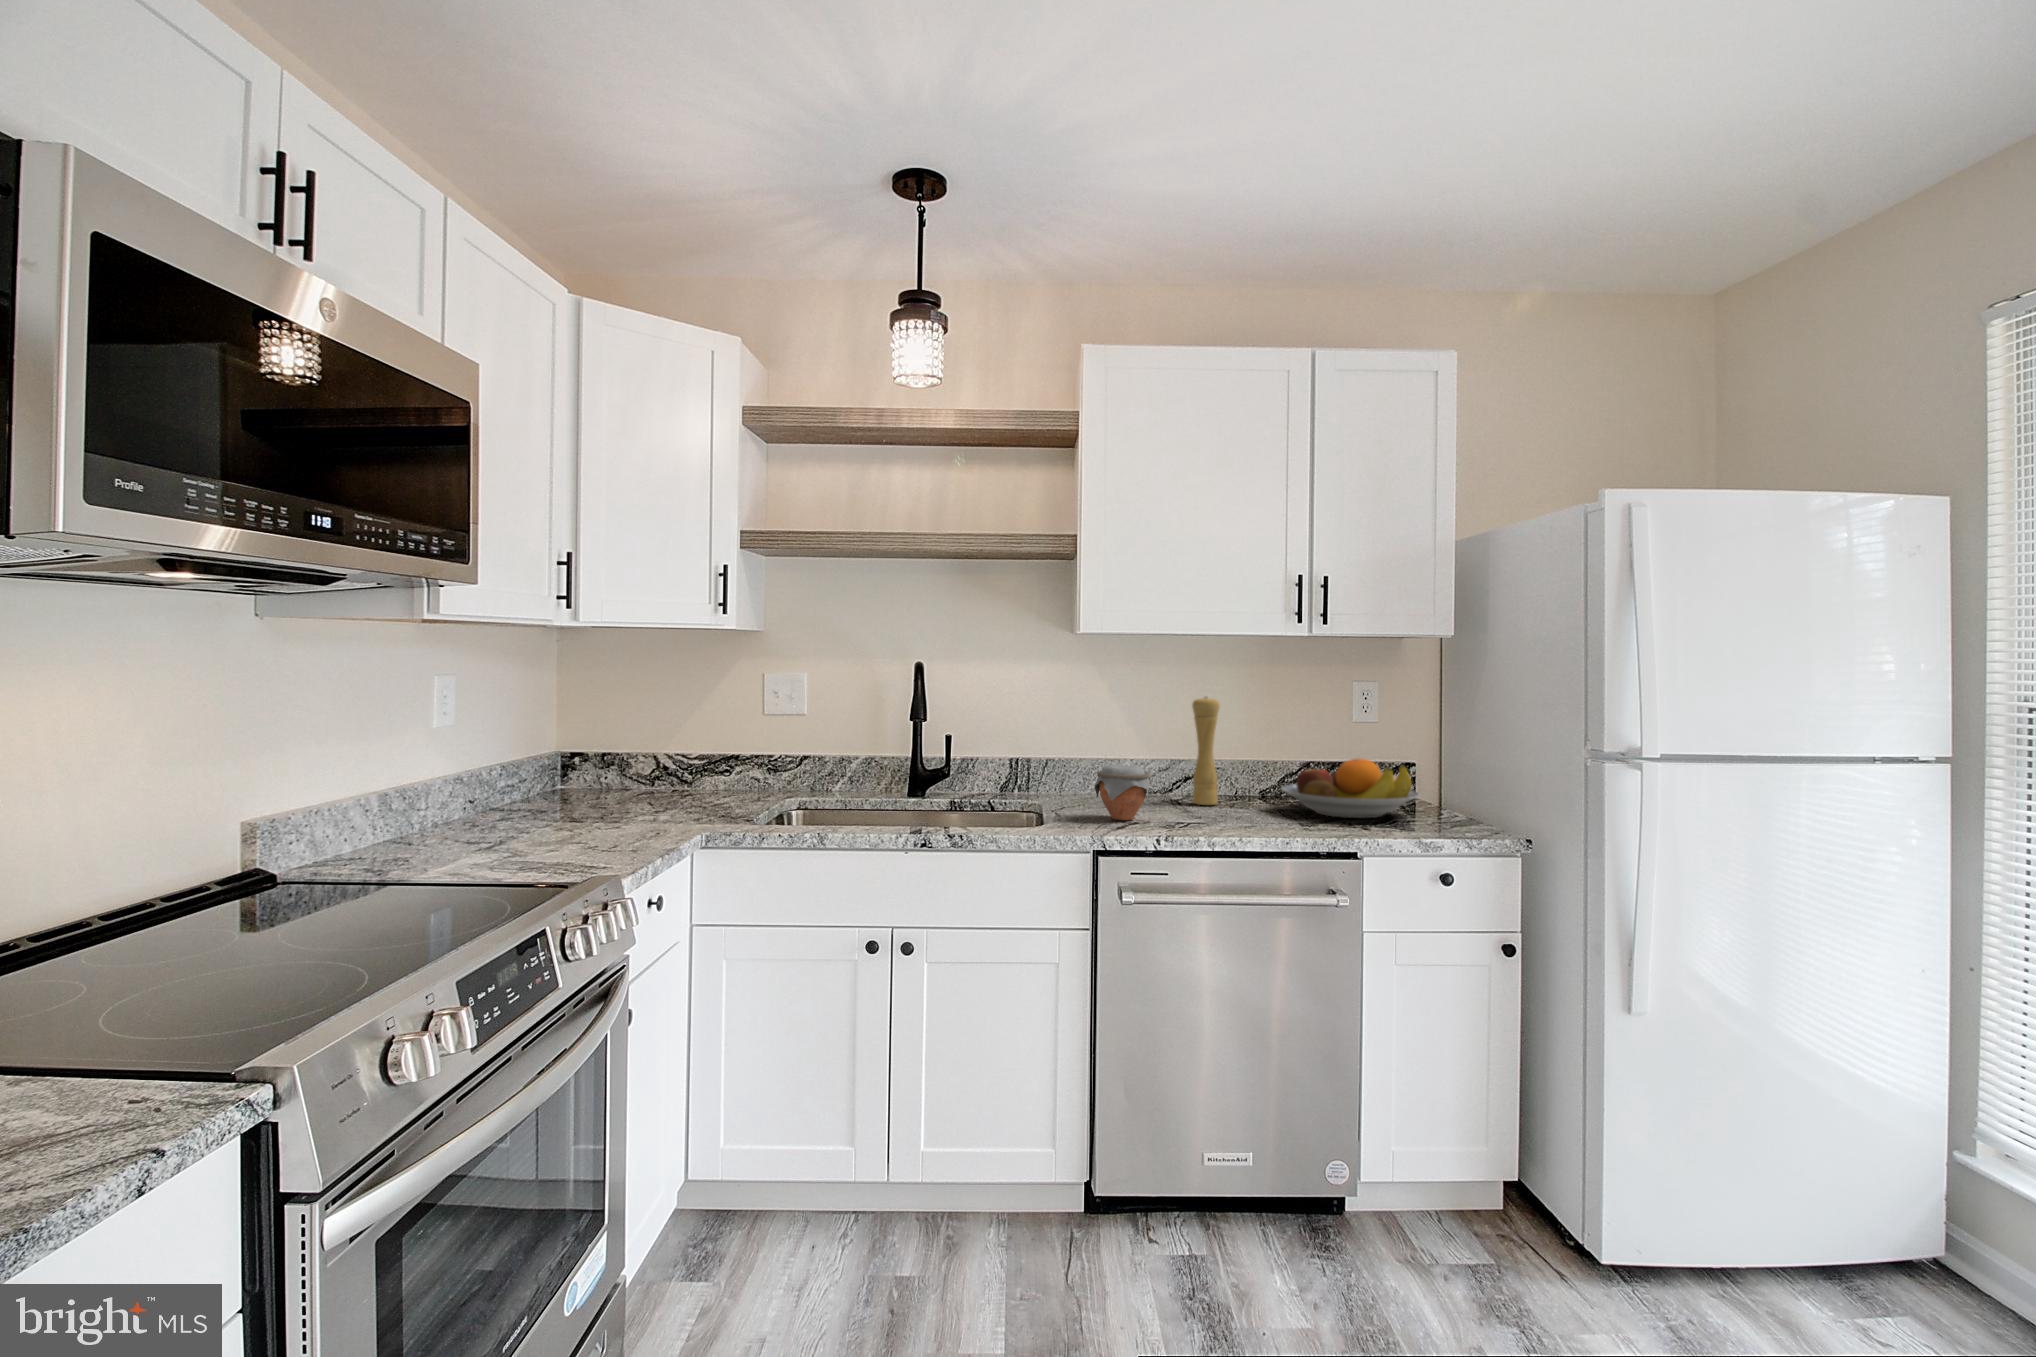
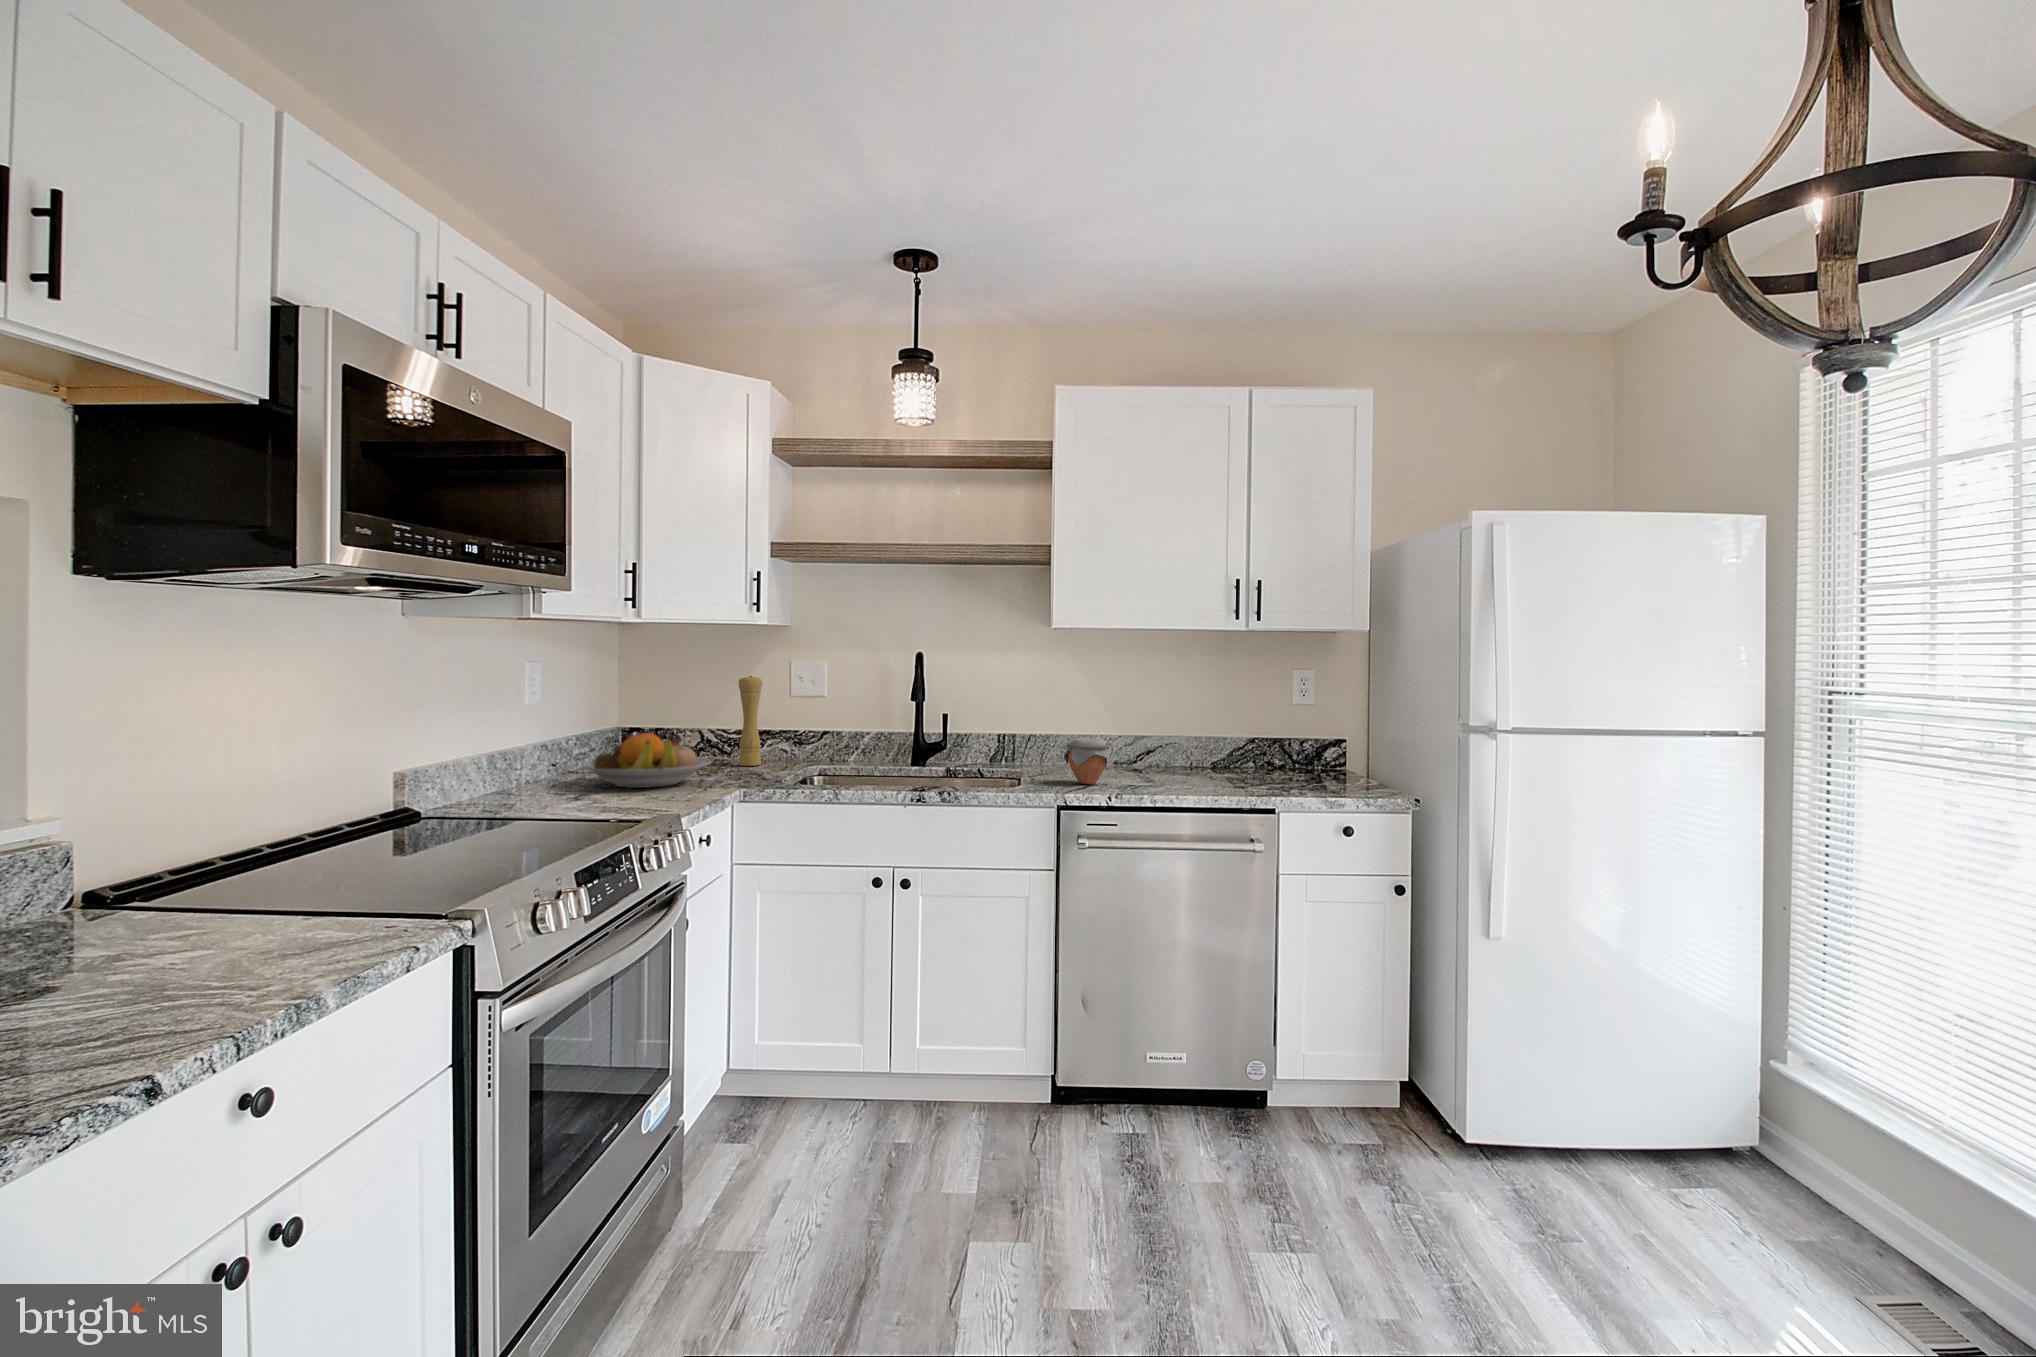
pepper mill: present [1192,697,1220,805] -> present [739,676,762,766]
fruit bowl: present [1281,758,1420,818] -> present [581,733,711,788]

